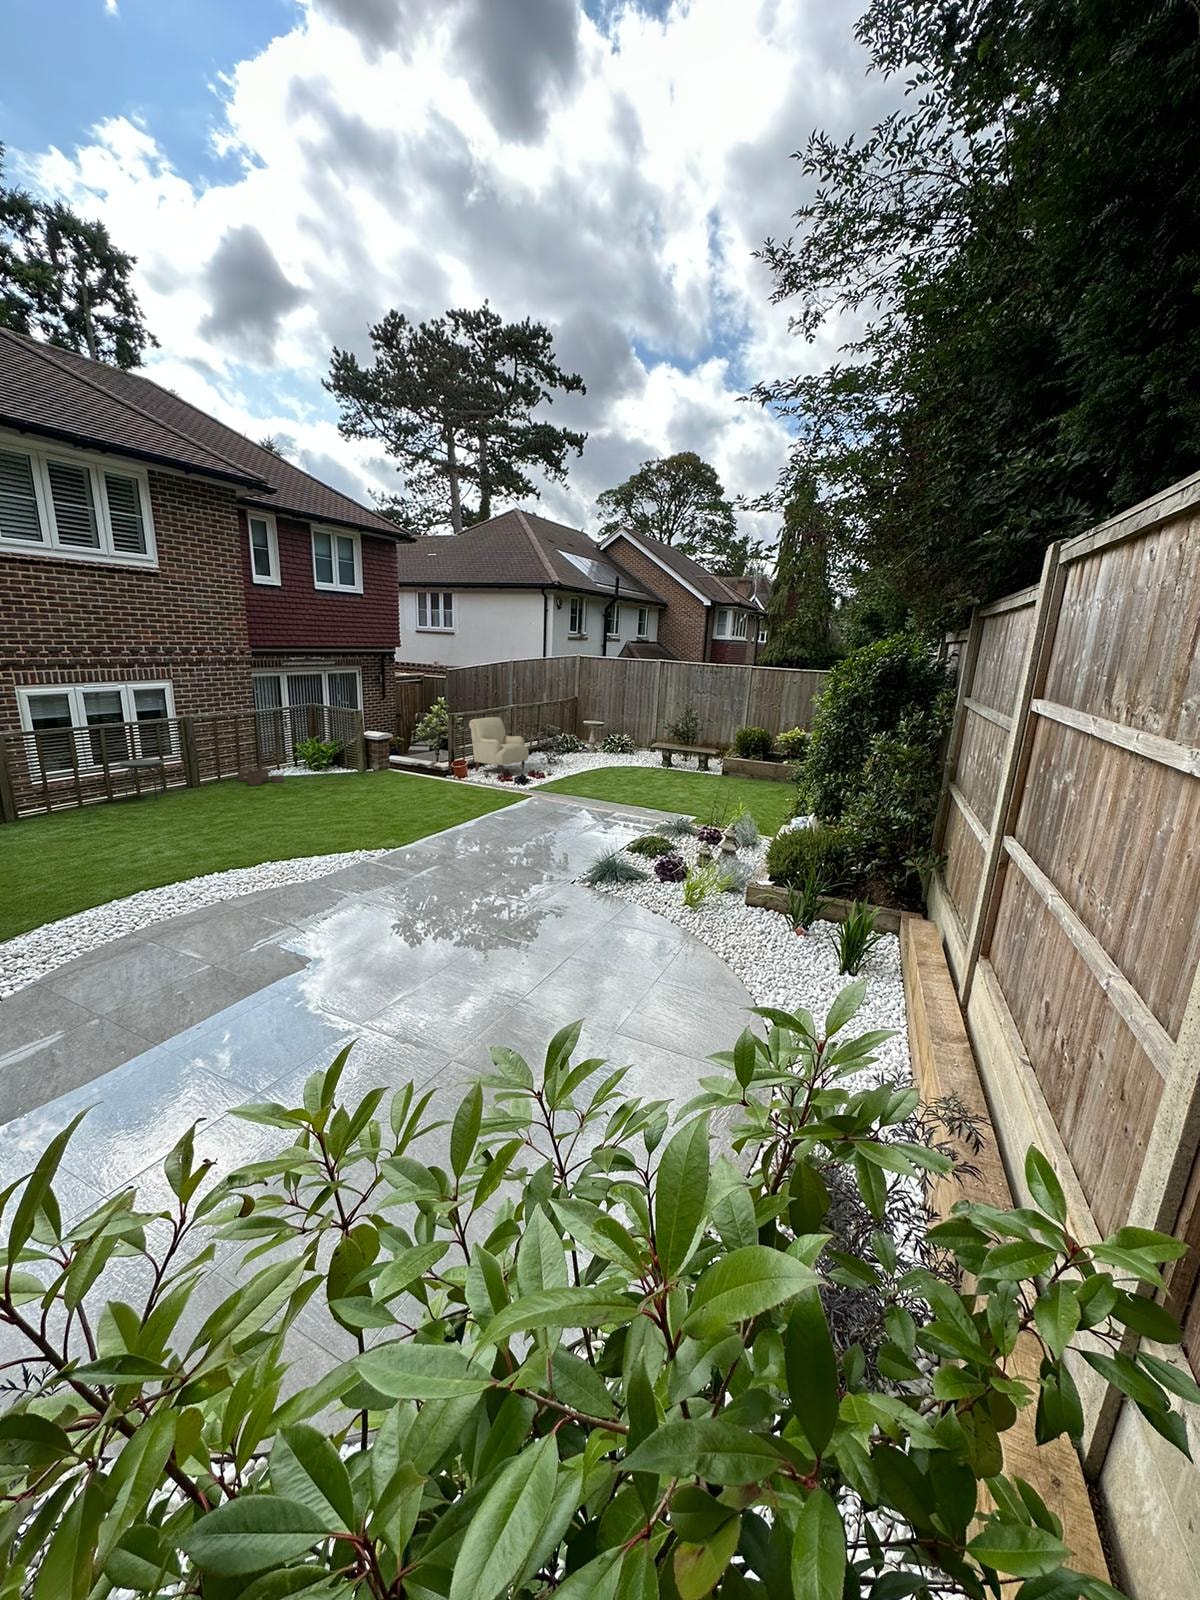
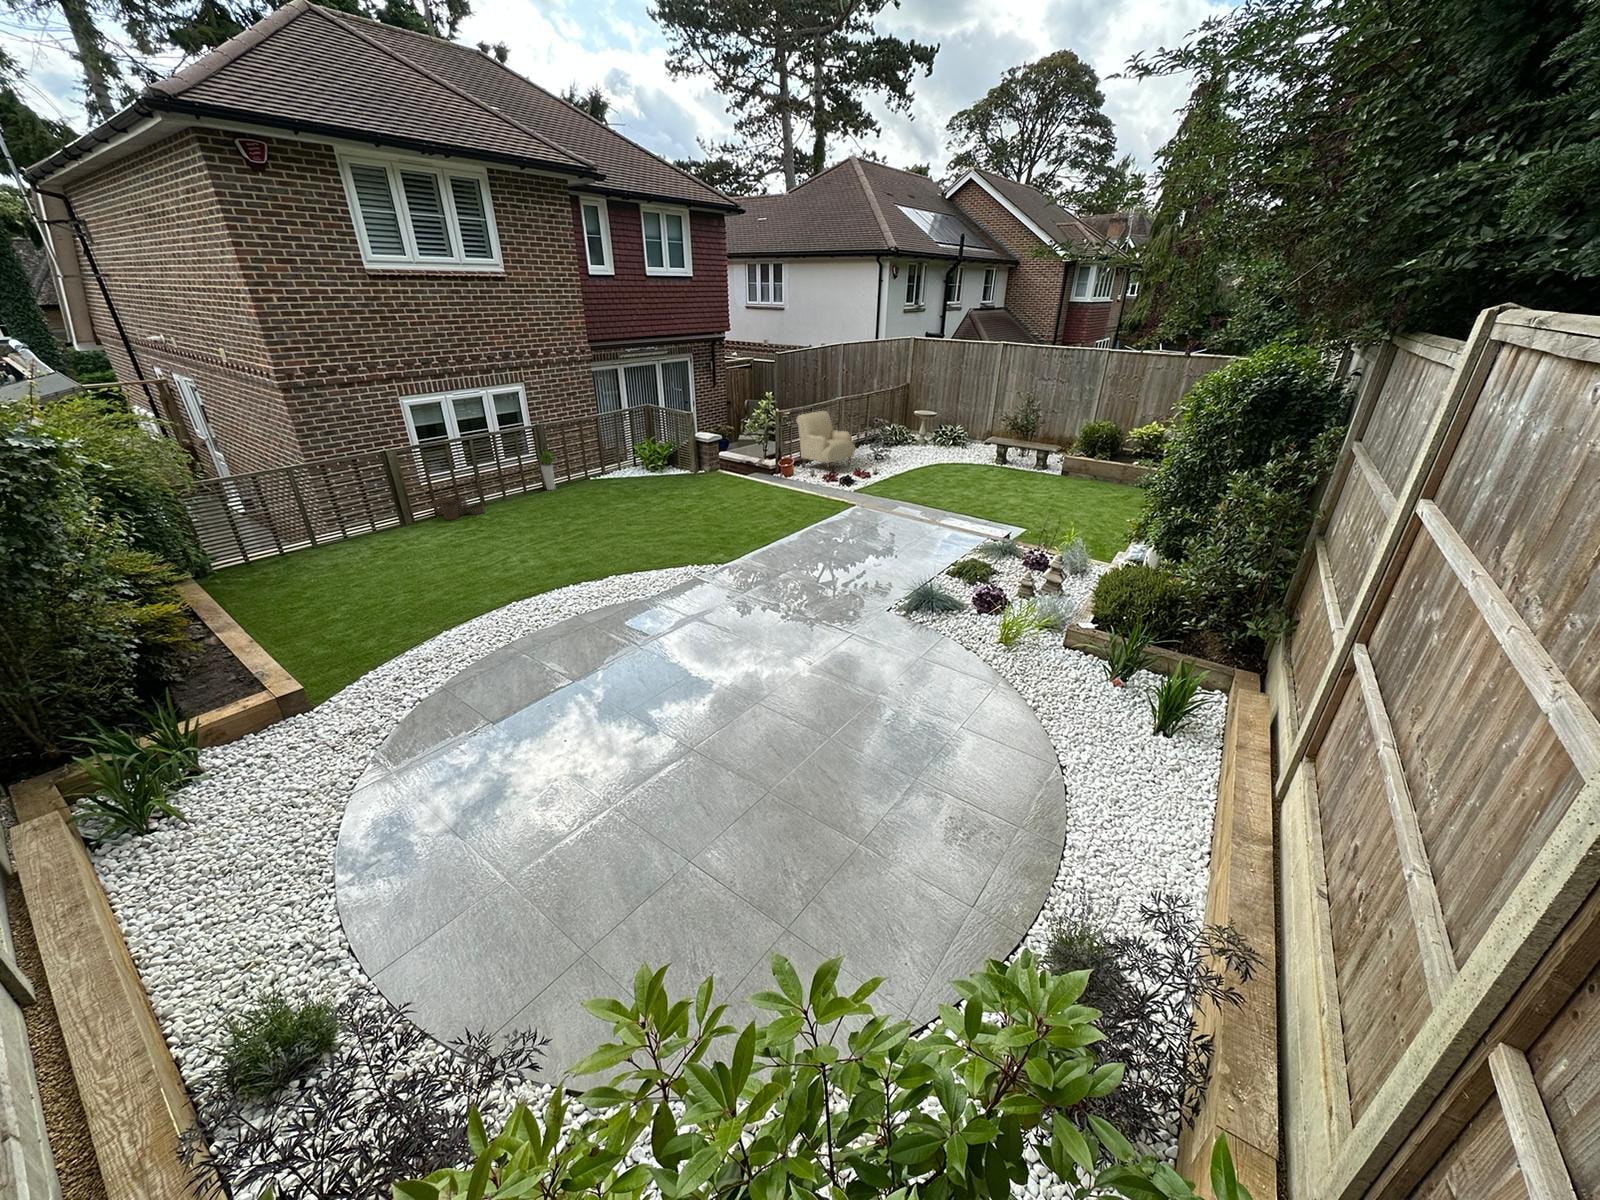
planter: none [180,746,203,791] -> present [540,451,555,490]
side table: present [119,759,163,801] -> none [488,462,526,502]
woven basket: present [238,767,284,785] -> present [435,496,484,520]

